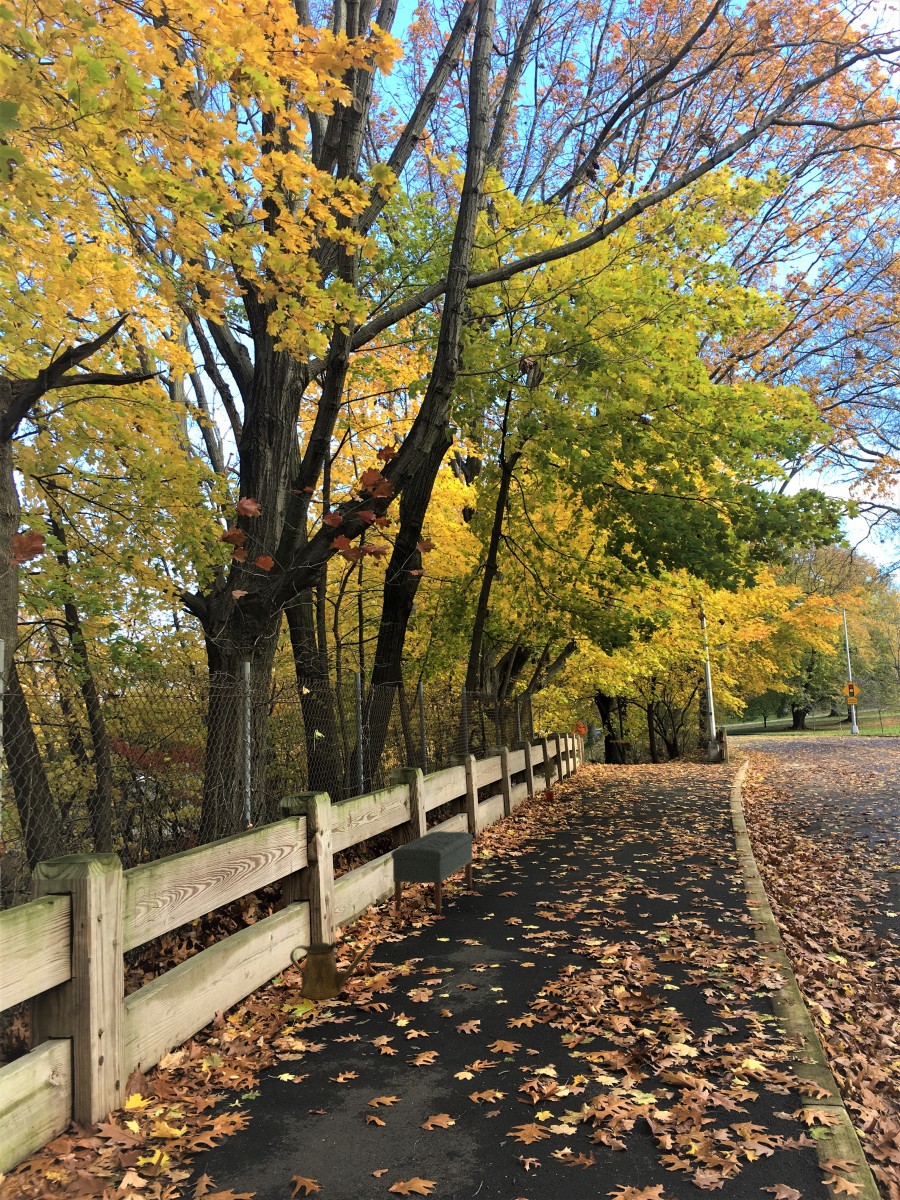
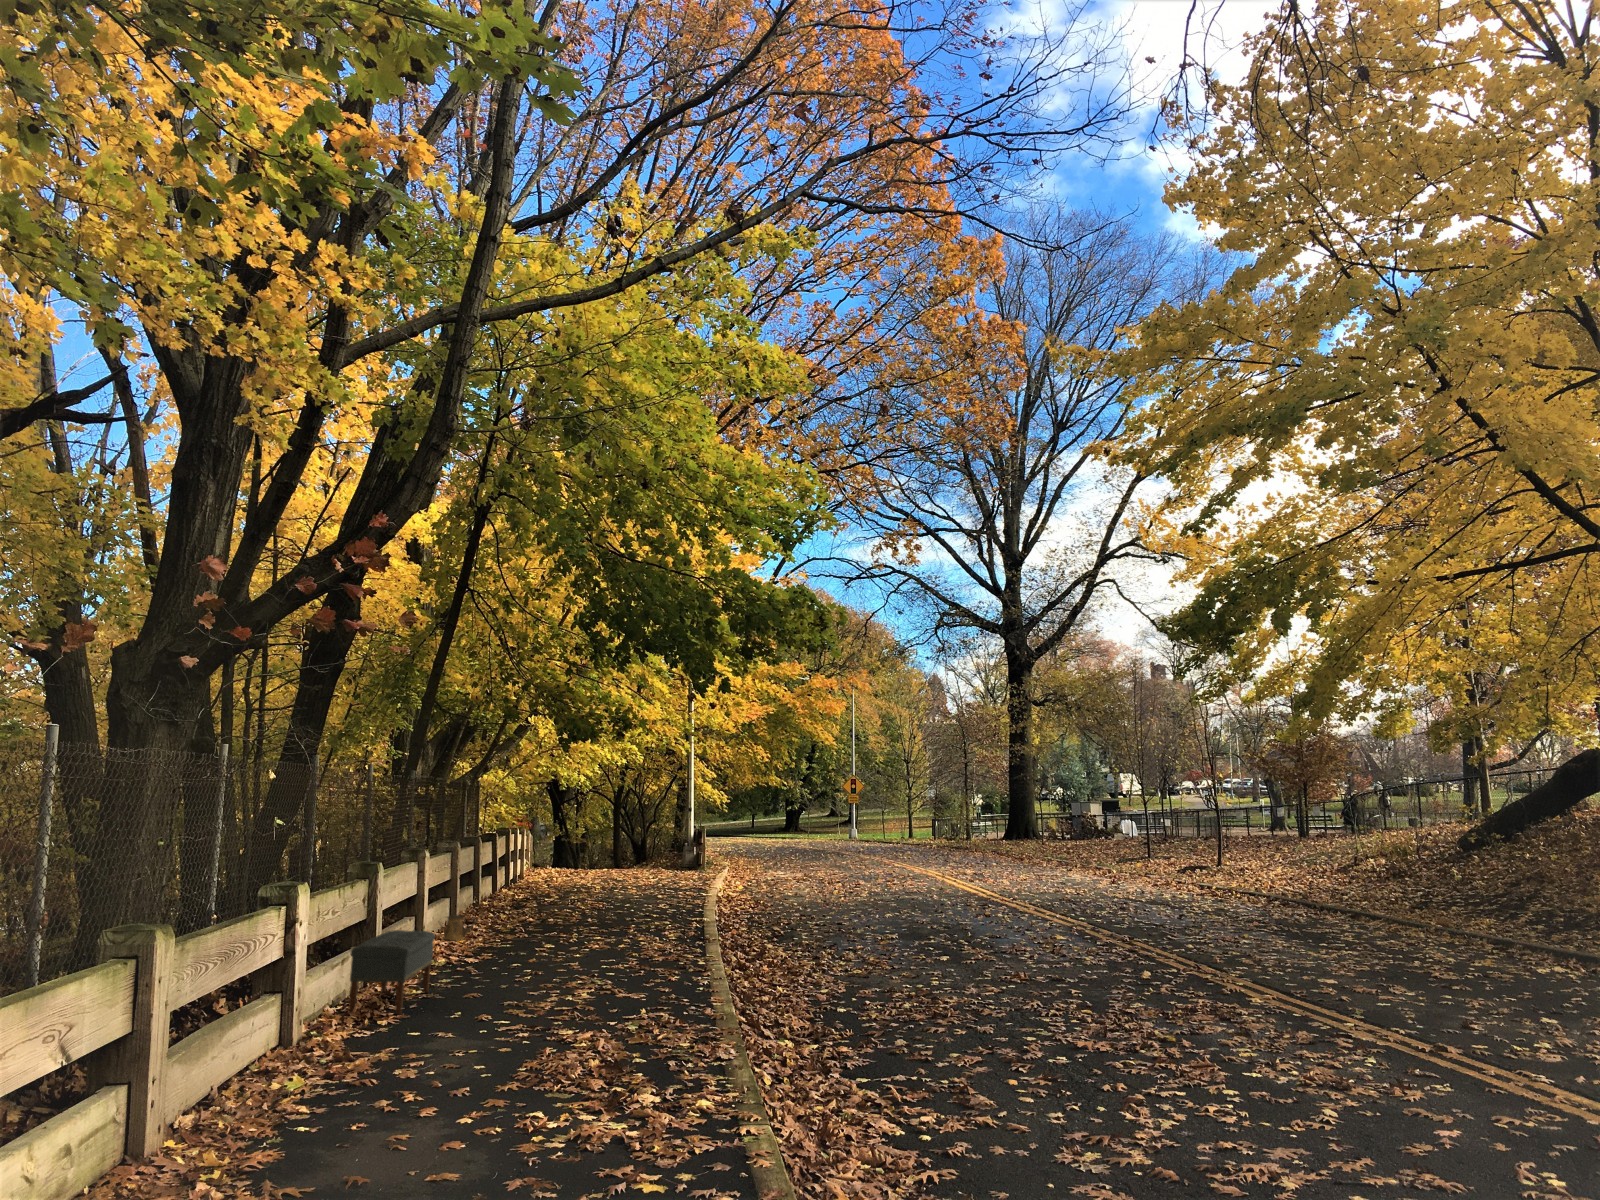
potted tree: present [536,755,557,801] -> none [482,850,512,907]
watering can: present [290,939,377,1000] -> present [443,913,484,941]

